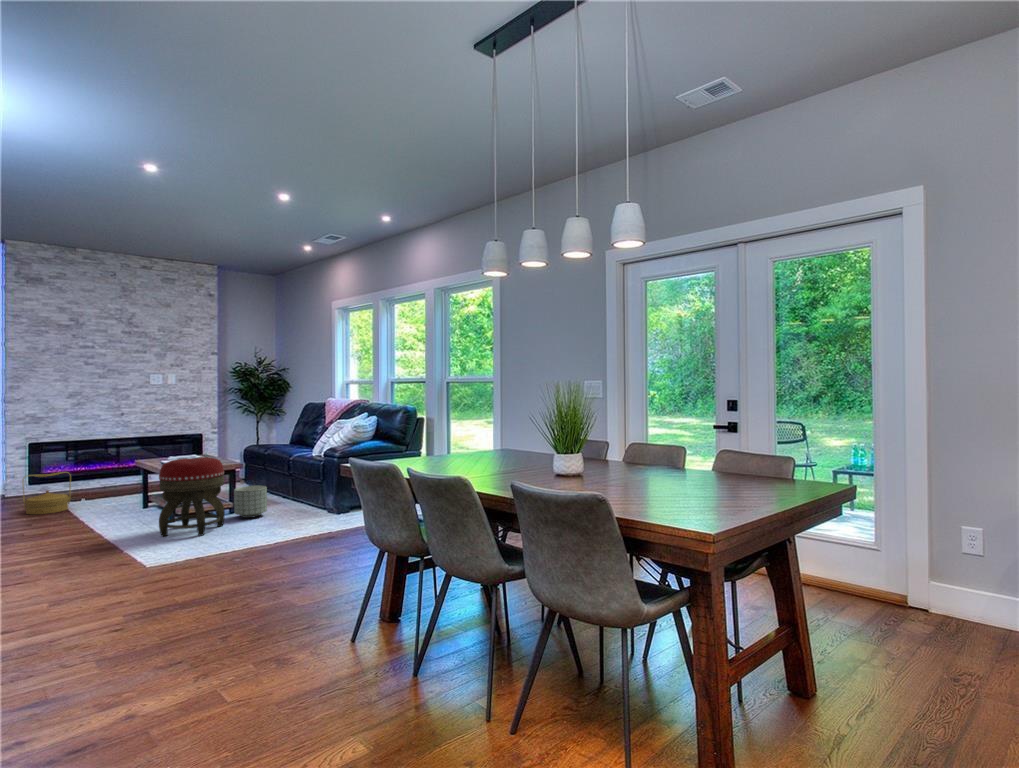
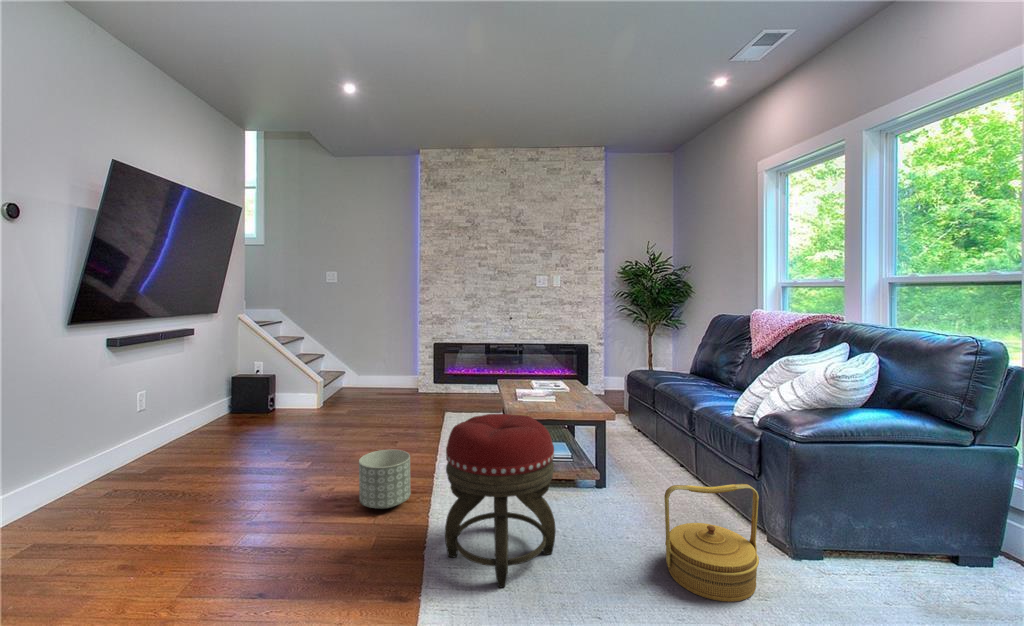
basket: present [22,472,71,514] -> present [664,484,759,602]
planter: present [234,486,267,518] -> present [359,450,411,509]

